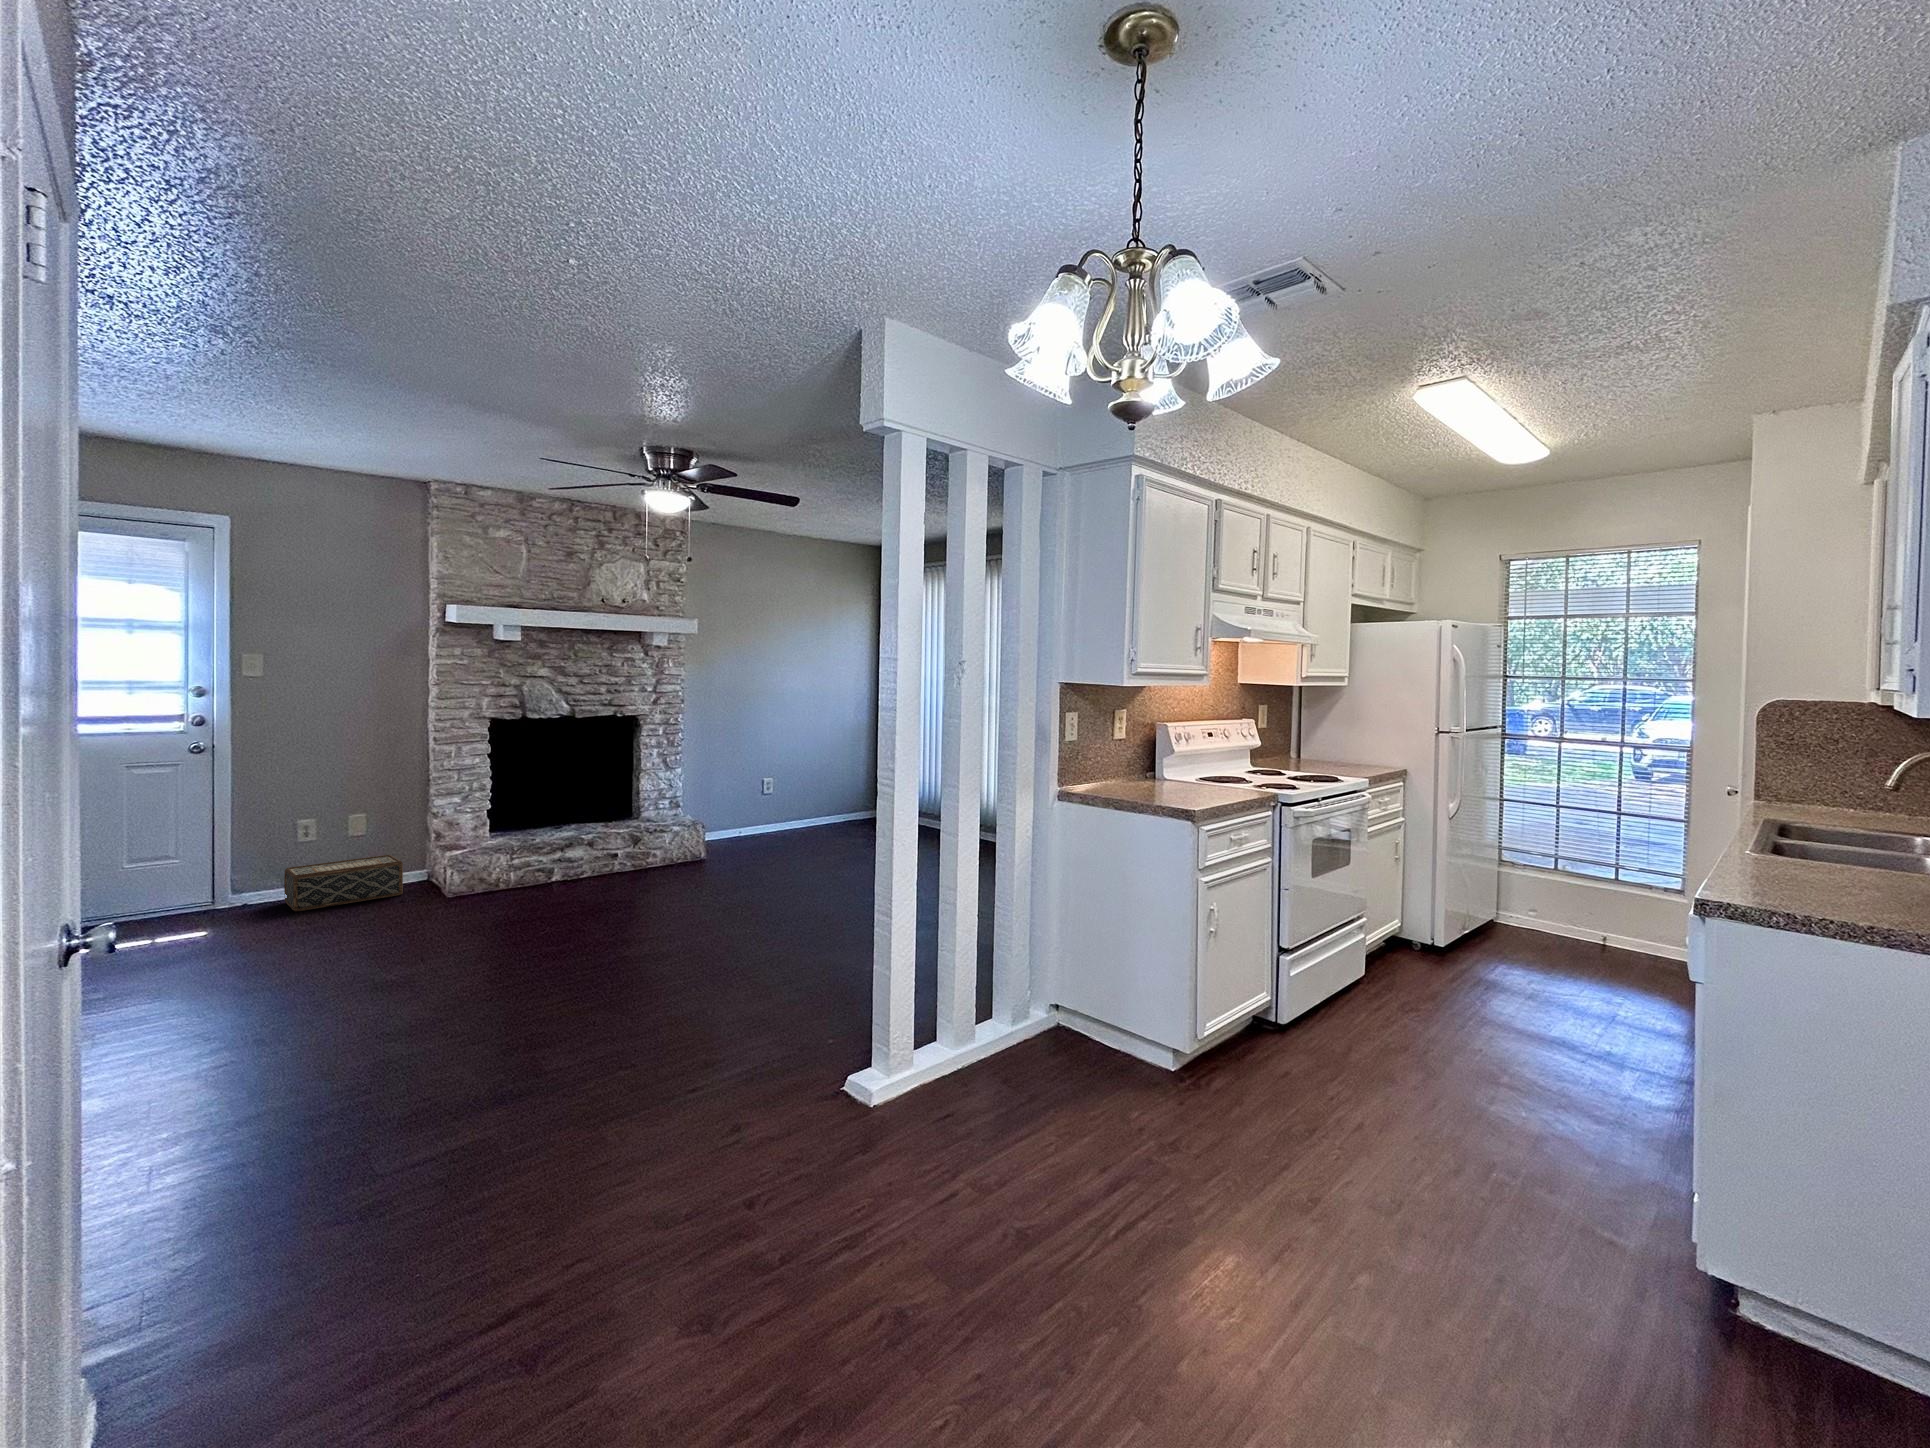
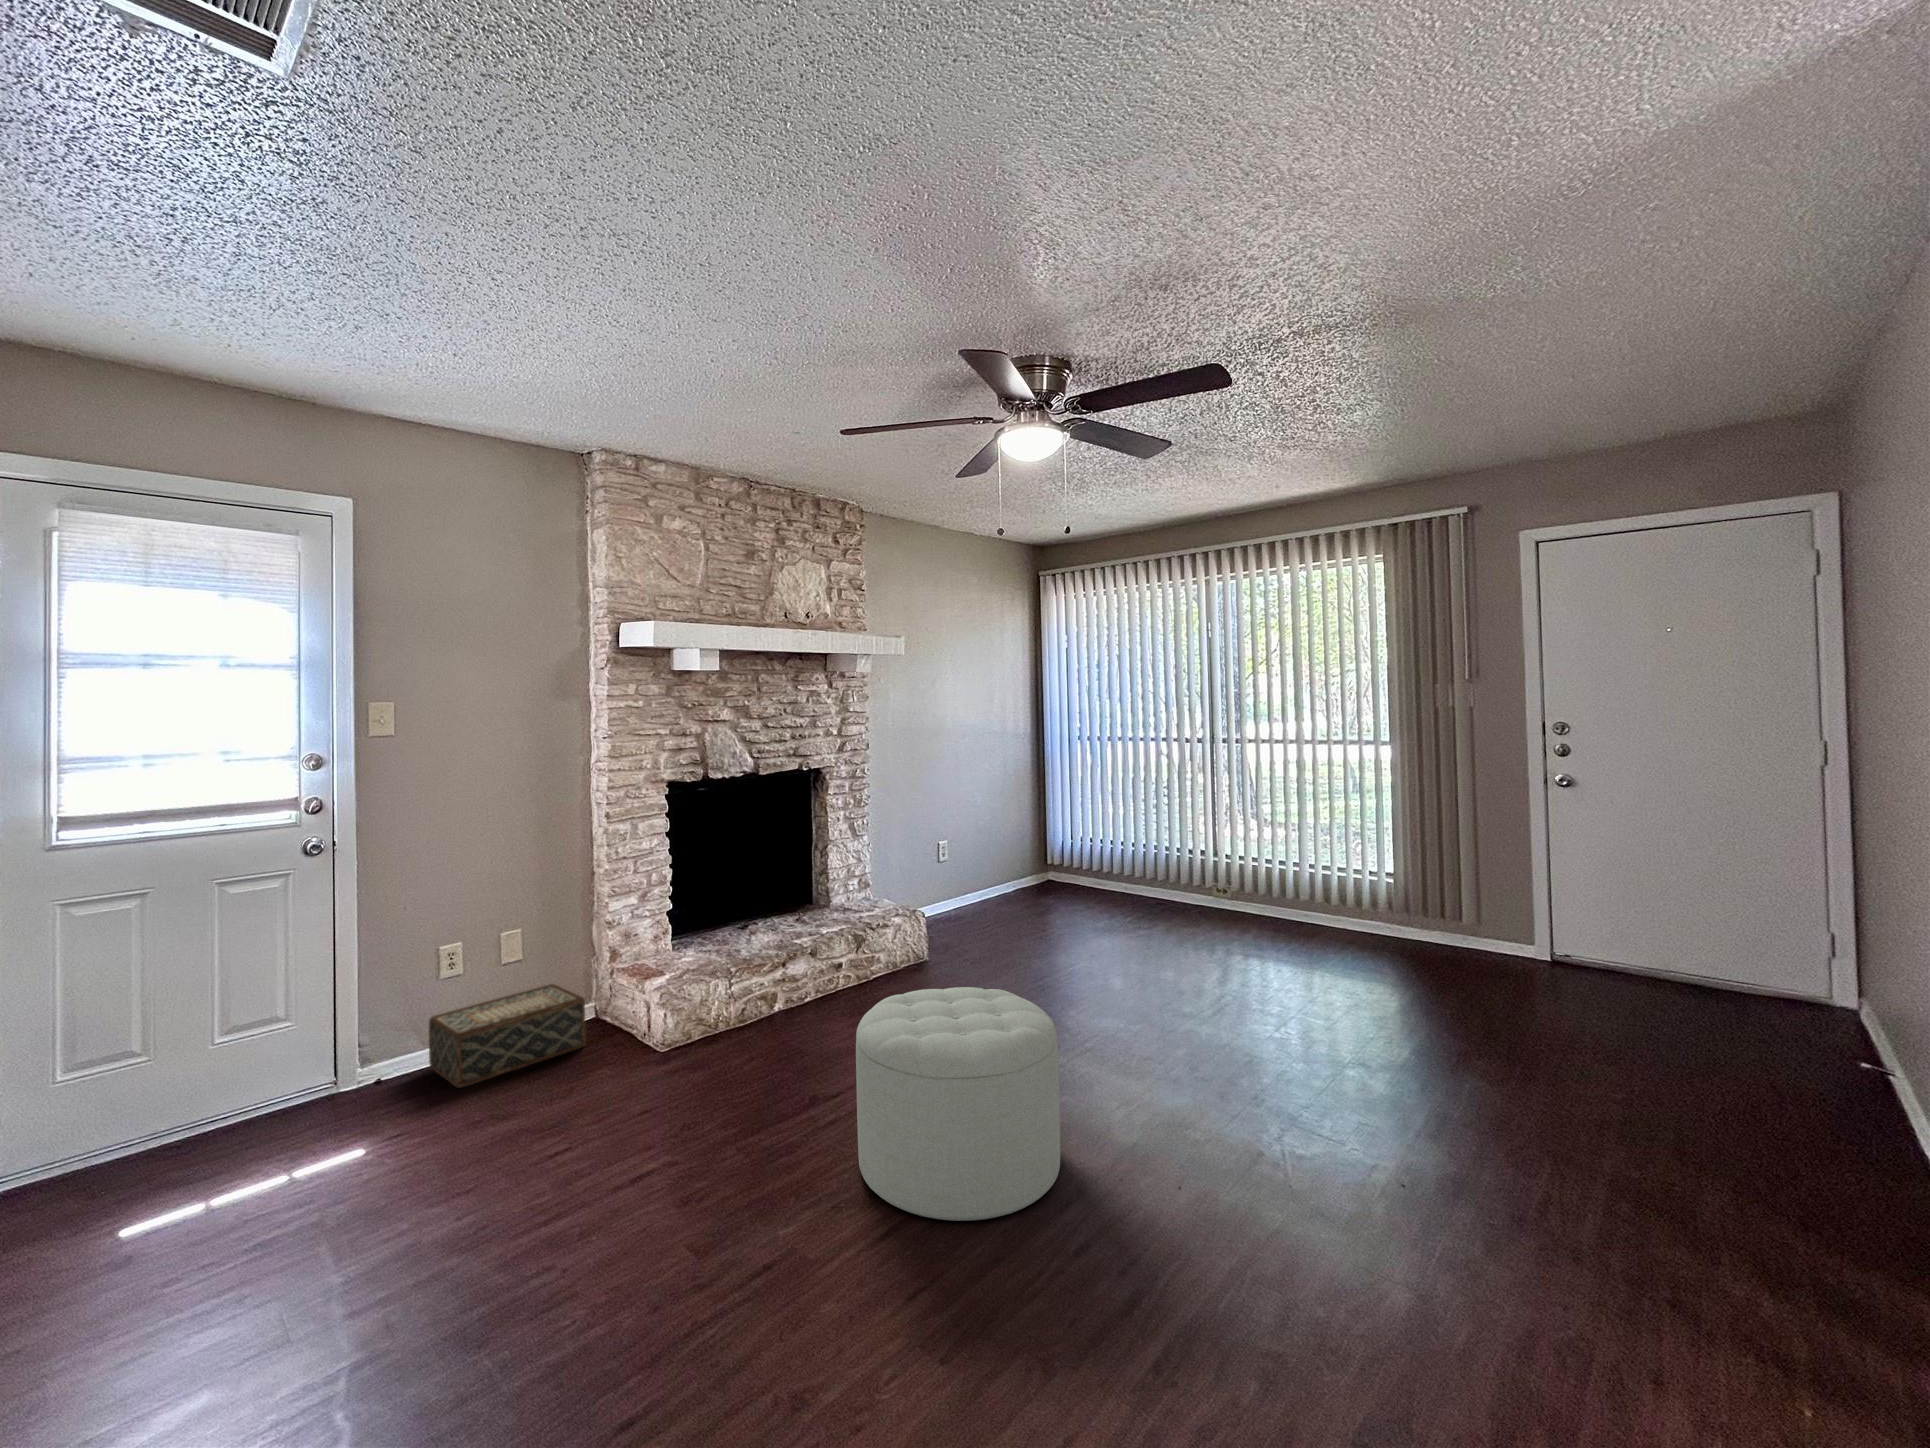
ottoman: none [496,846,635,965] -> present [856,987,1060,1221]

